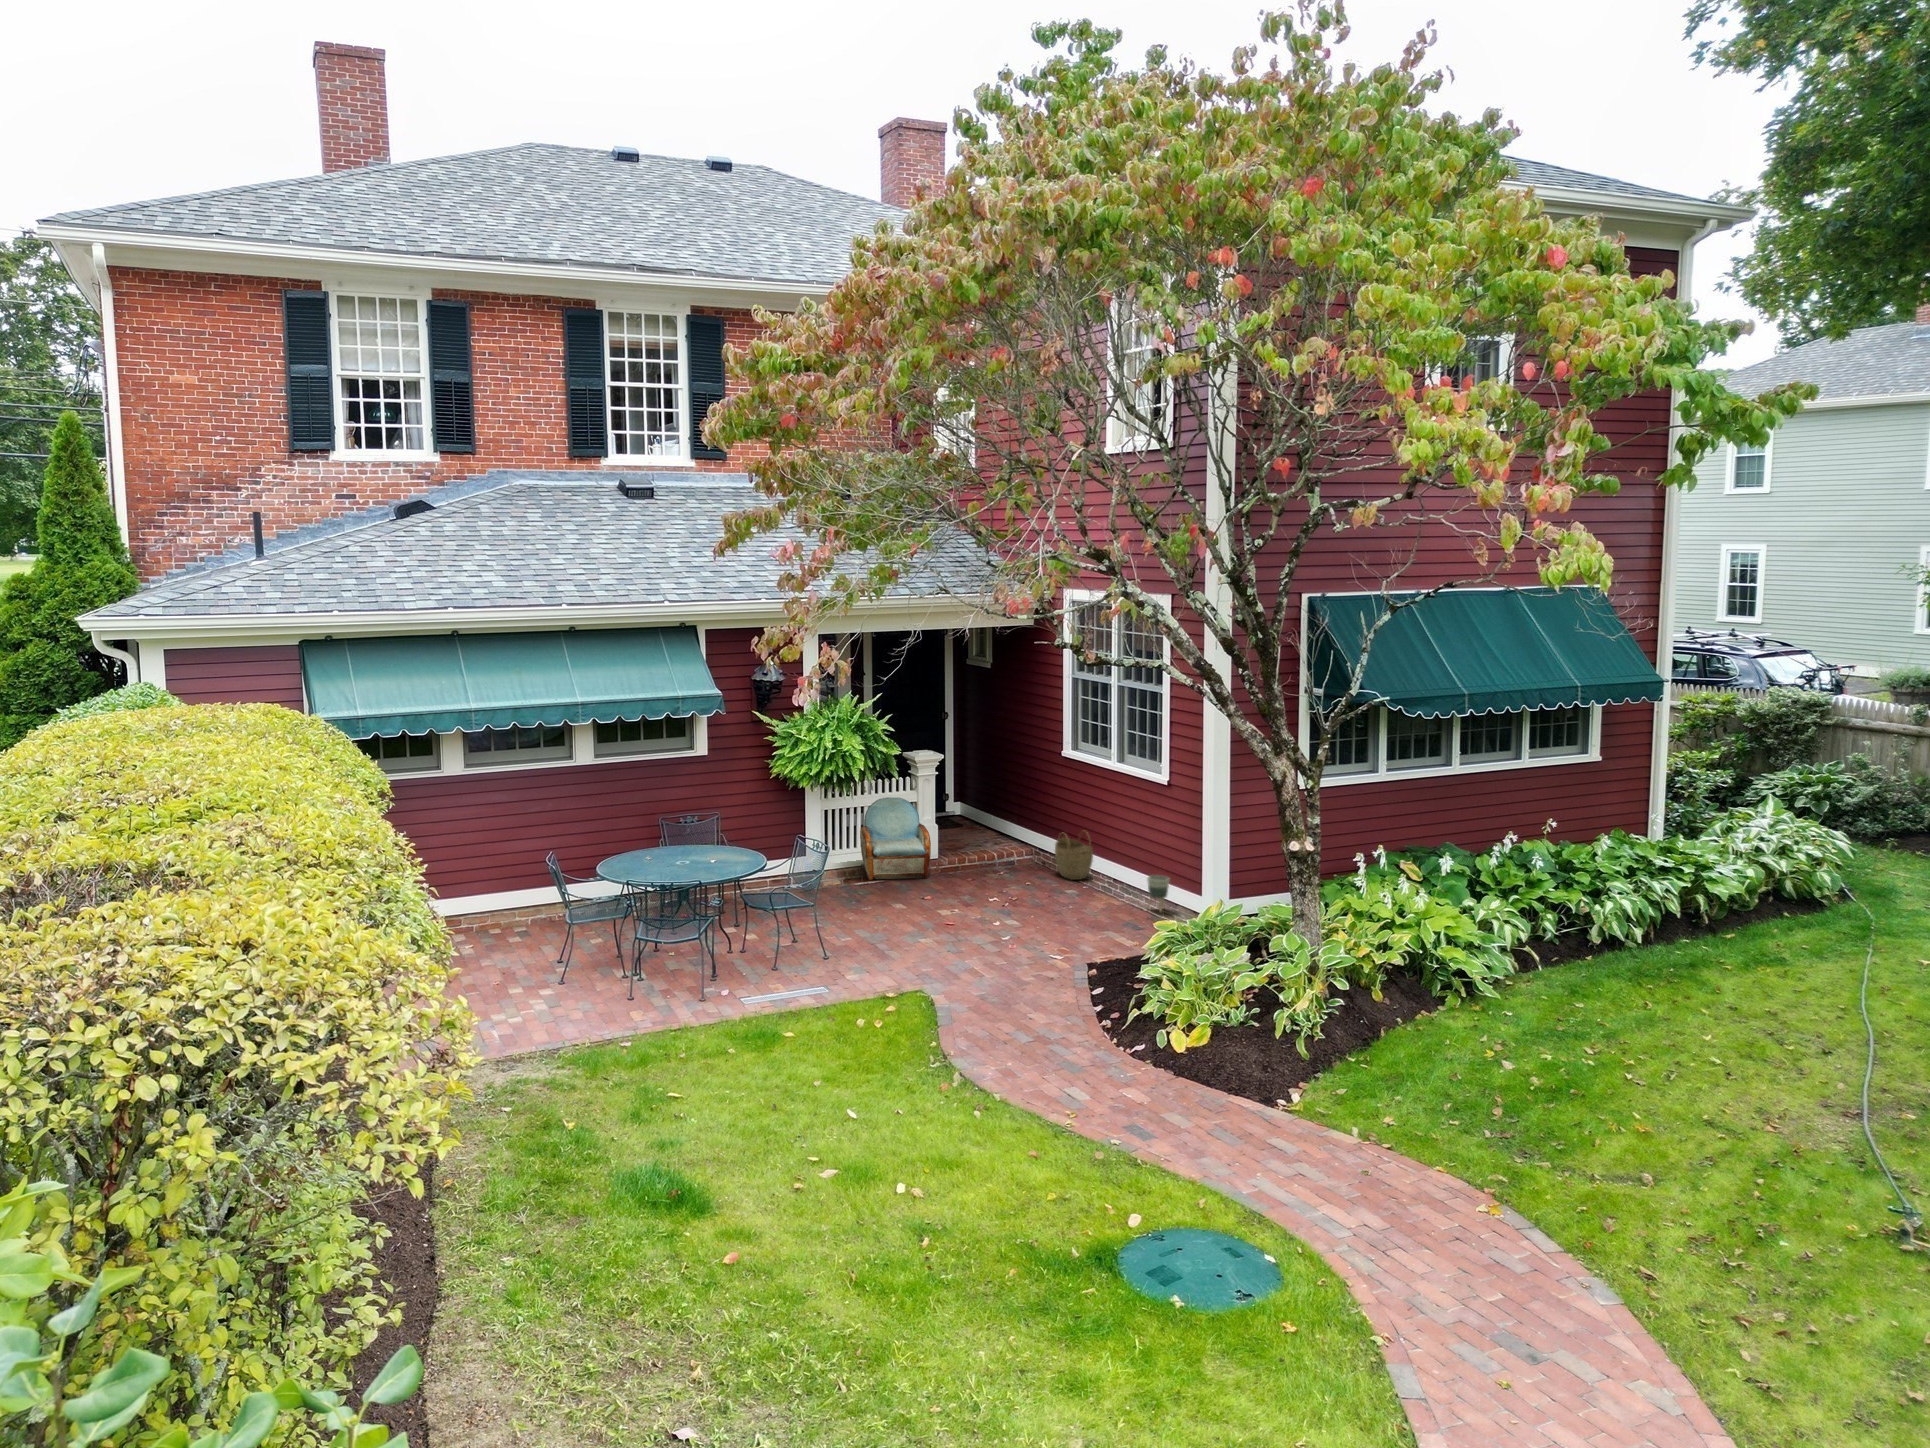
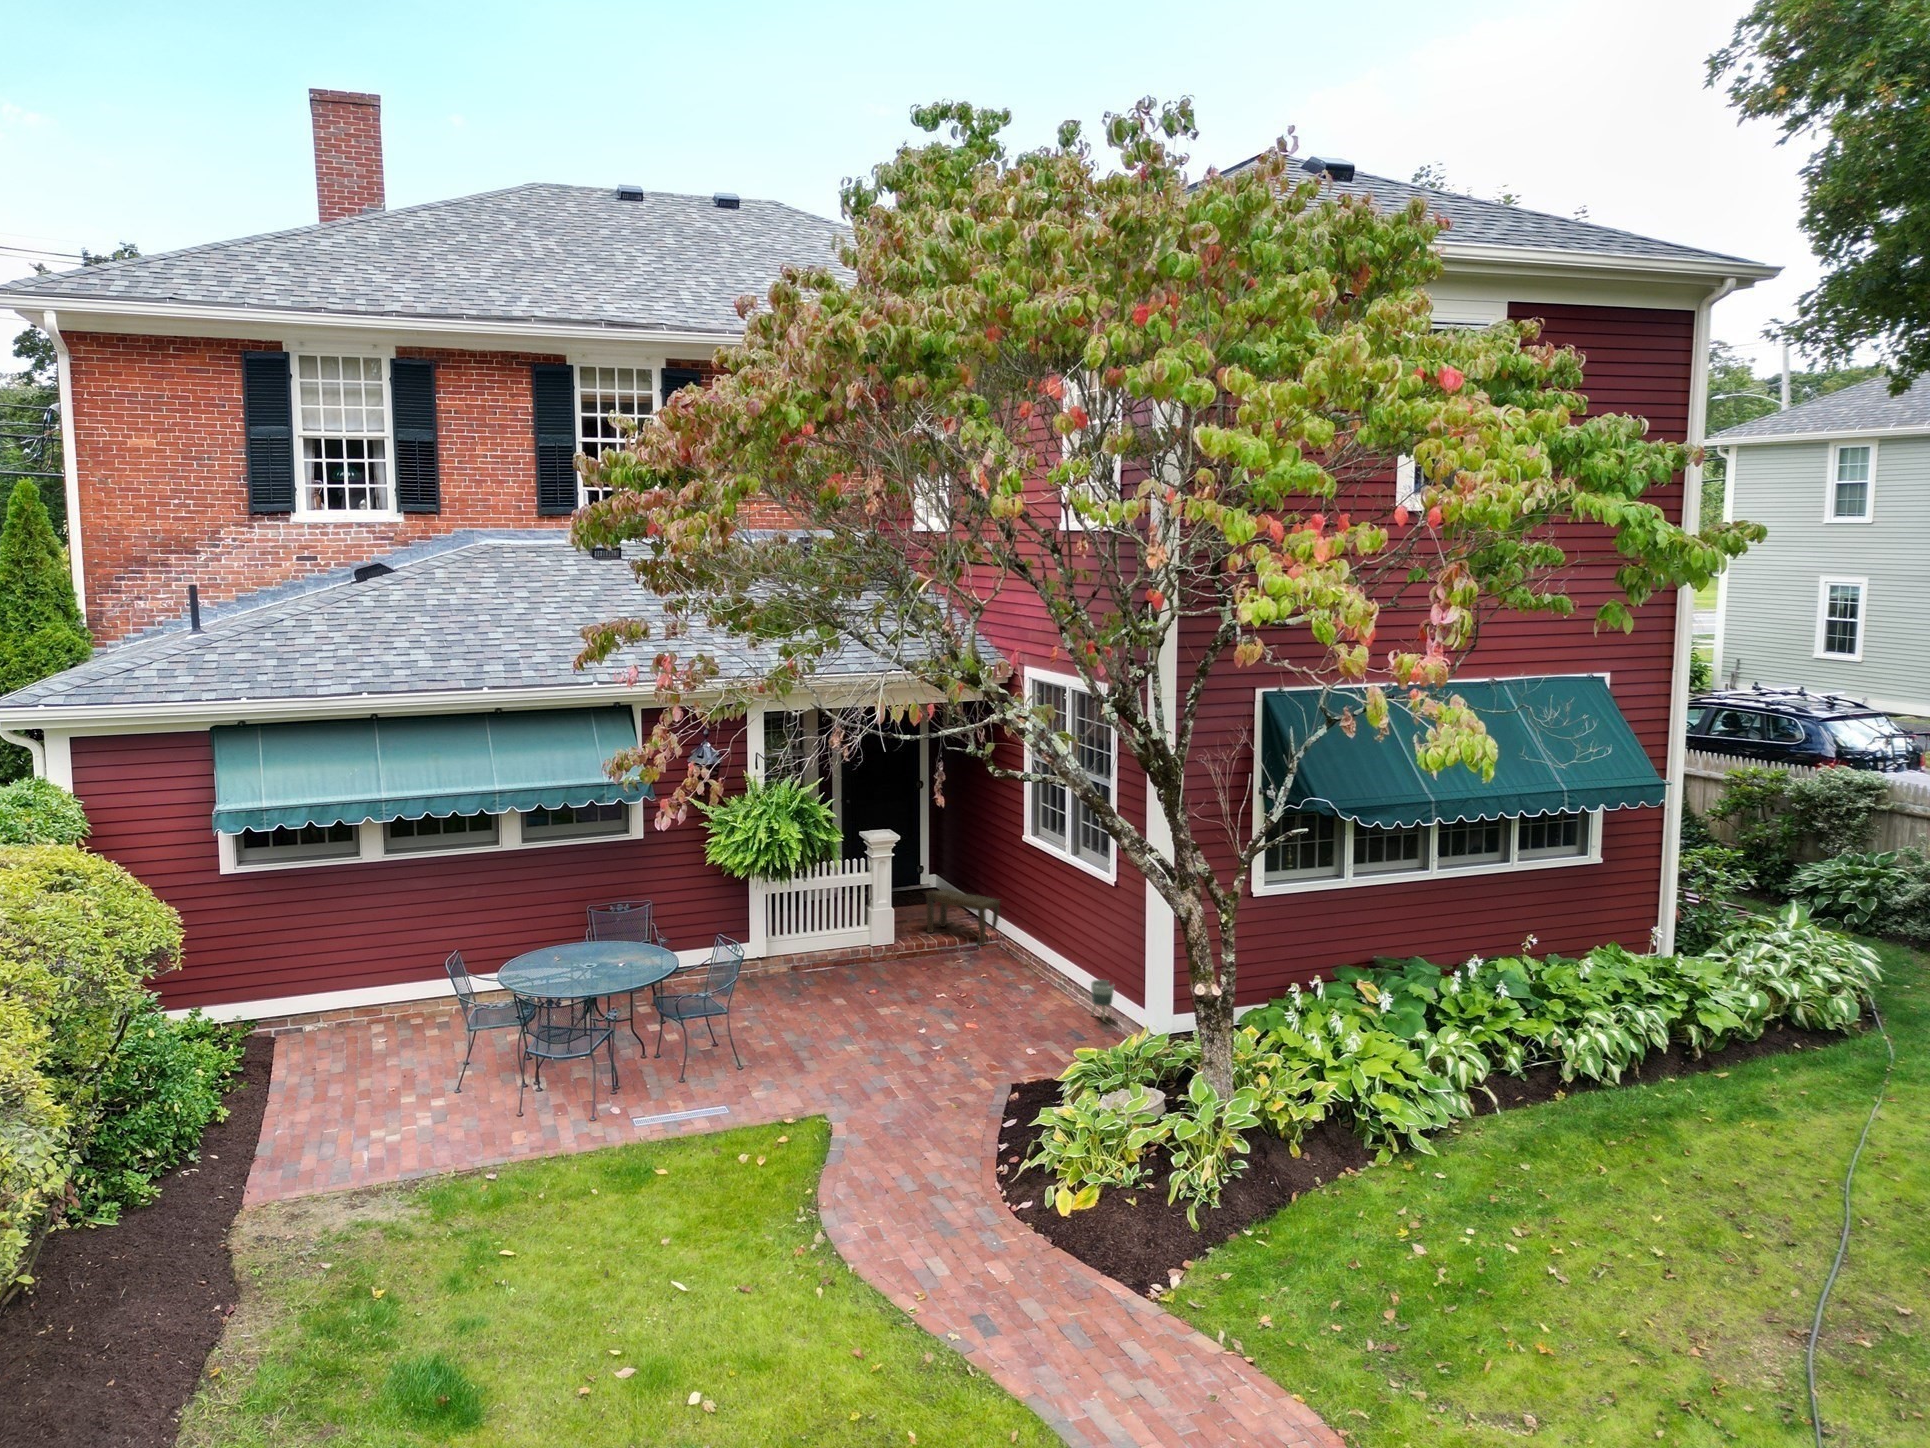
armchair: present [860,797,931,880] -> none [807,879,878,968]
bench: none [966,809,1041,860] -> present [926,889,1000,946]
woven basket: present [1055,830,1093,880] -> none [1008,921,1047,974]

